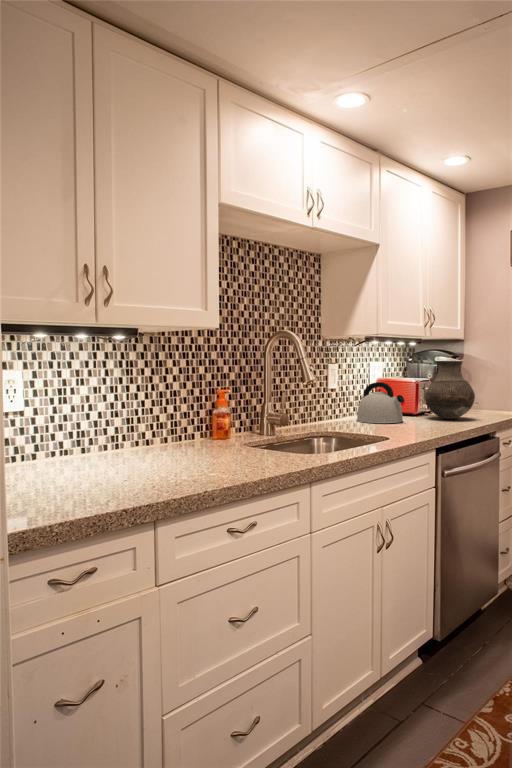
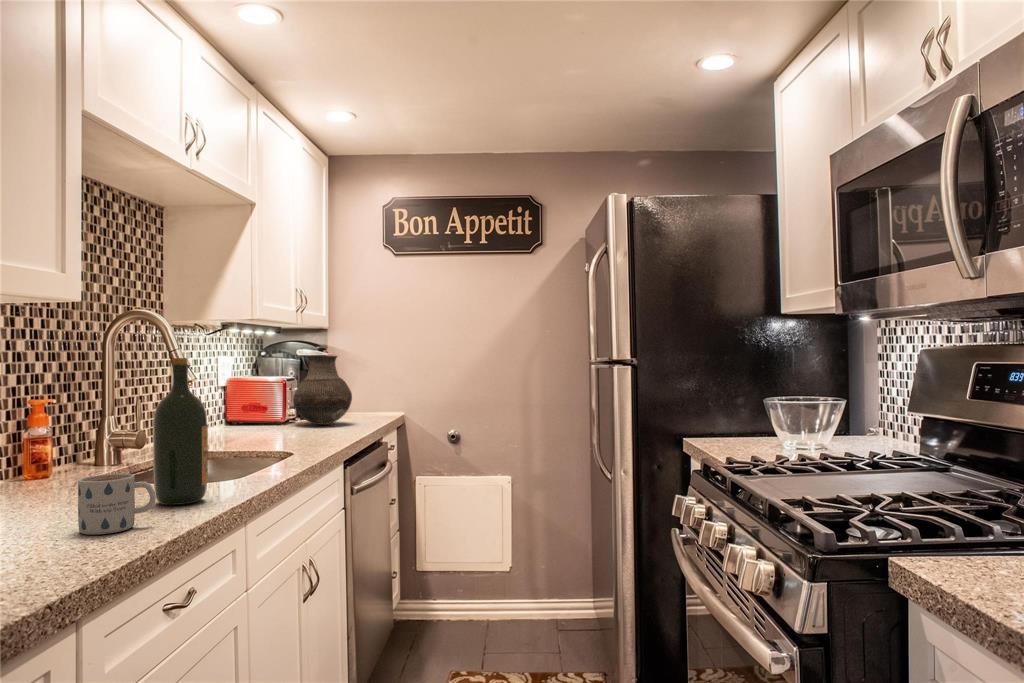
wine bottle: none [249,365,283,466] -> present [153,358,208,505]
kettle: present [357,382,404,423] -> none [212,383,279,436]
mug: none [190,440,232,477] -> present [78,473,156,535]

